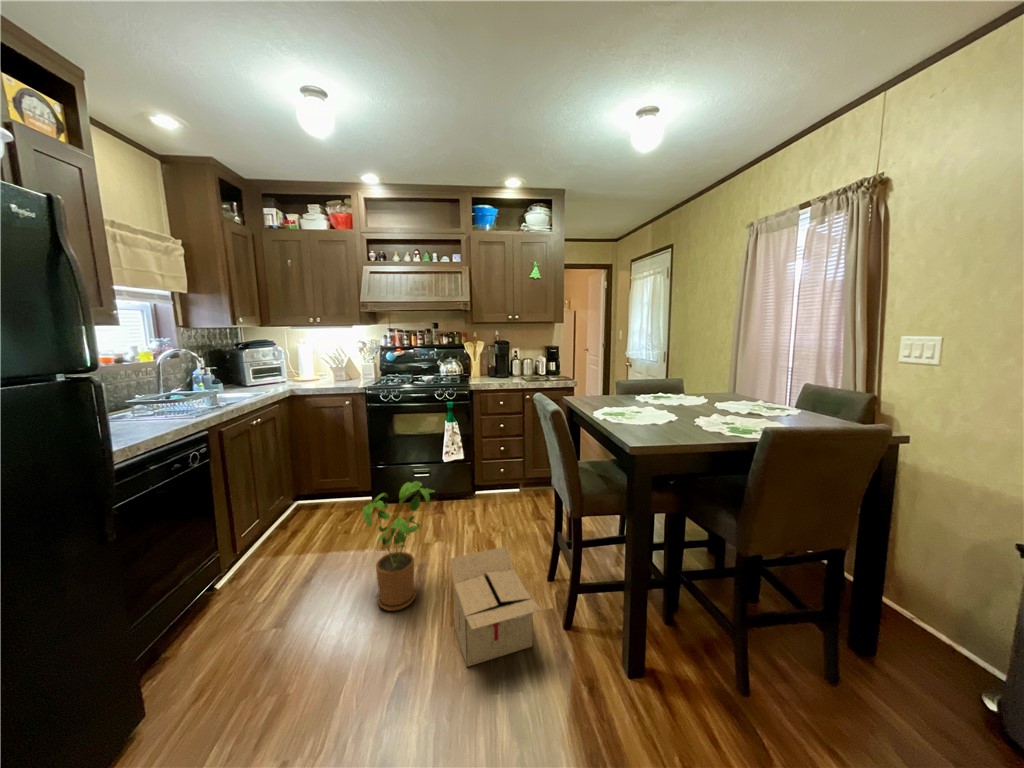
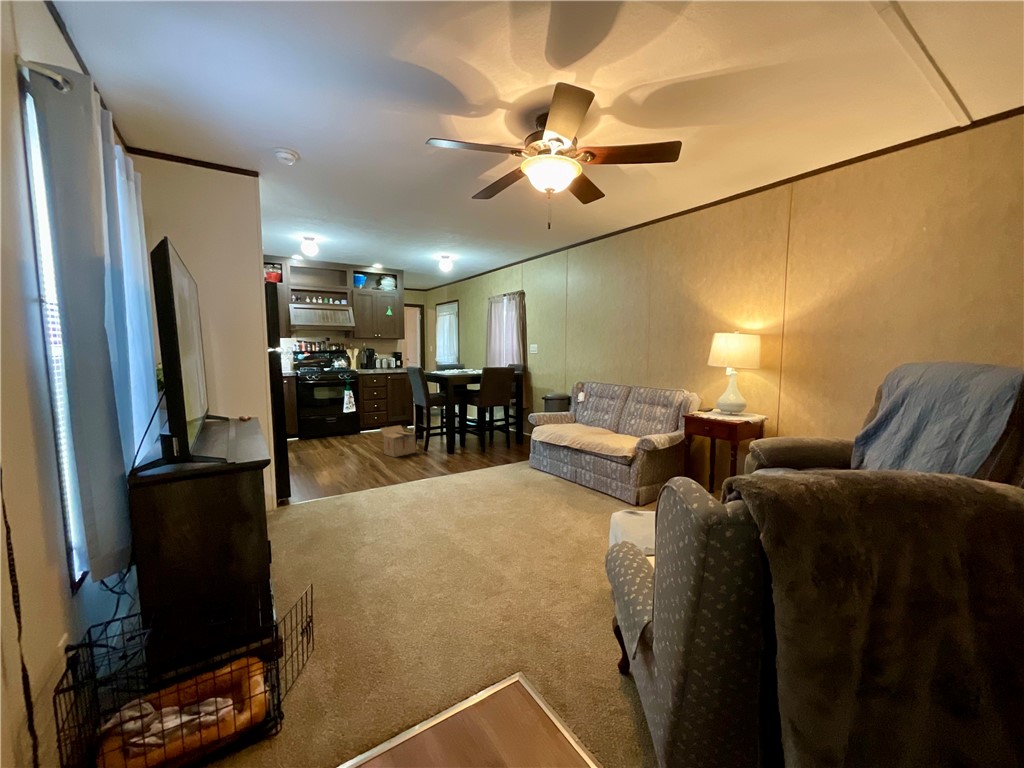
house plant: present [363,481,434,611] -> none [336,402,367,455]

